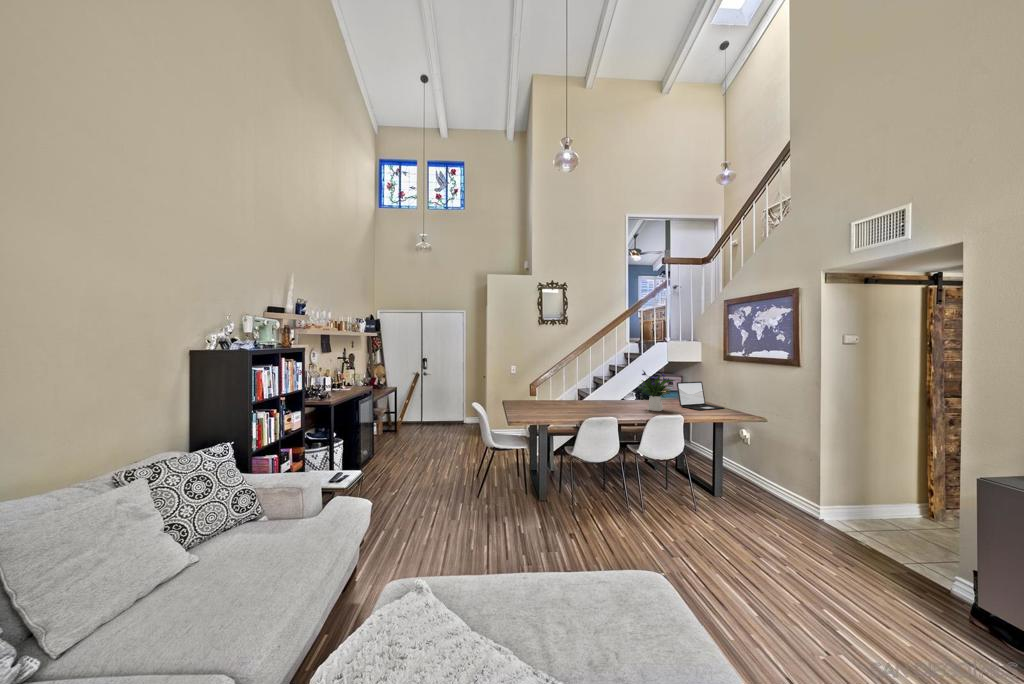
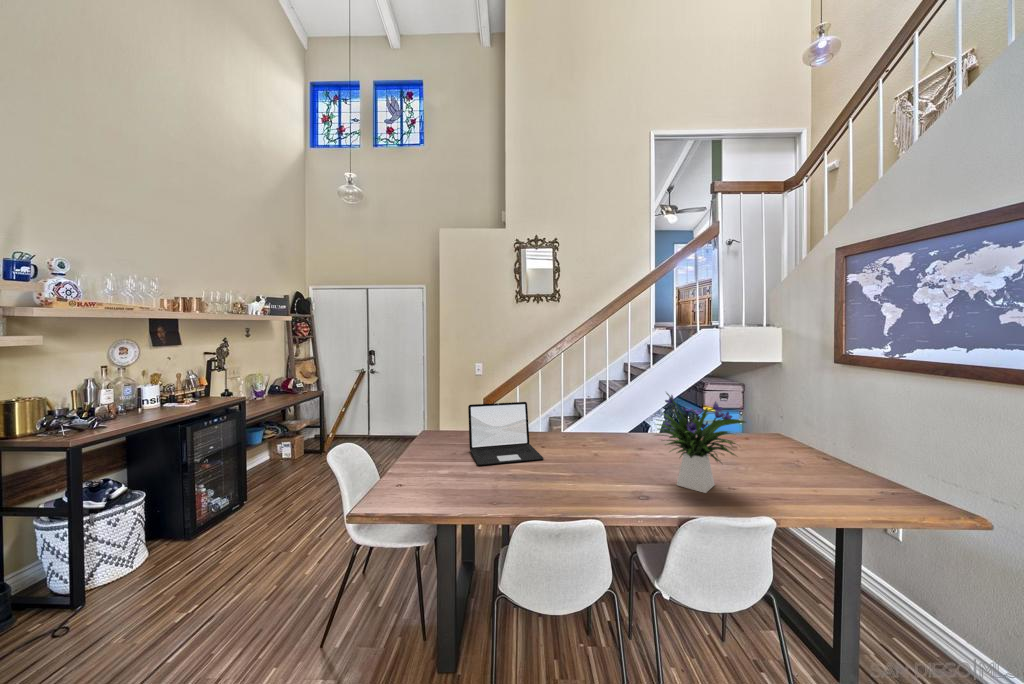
laptop: present [677,382,723,410] -> present [468,402,544,465]

